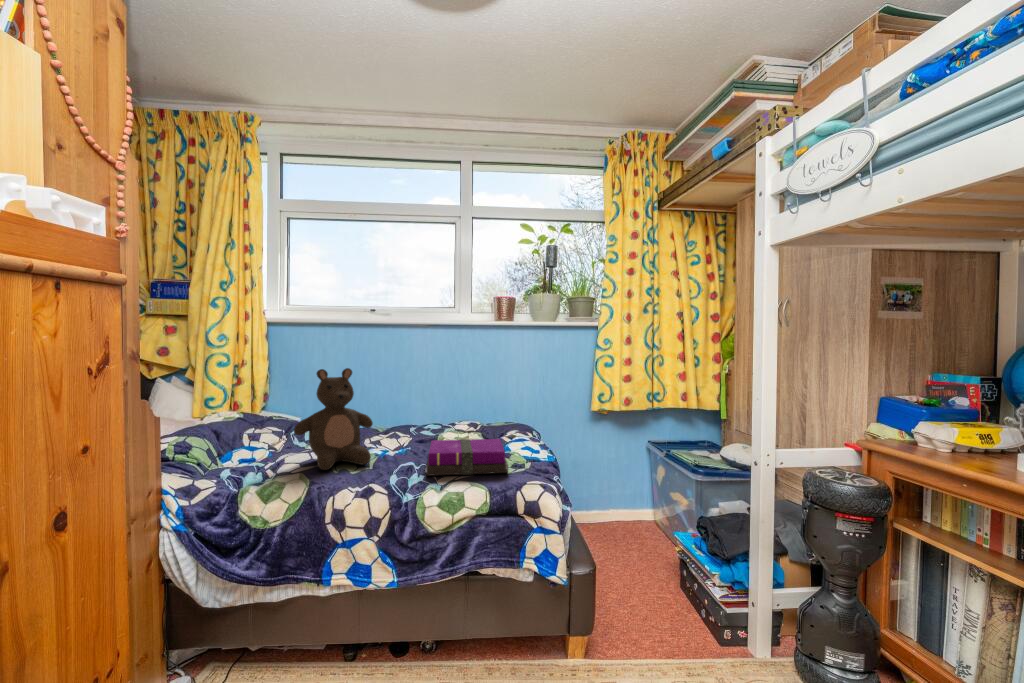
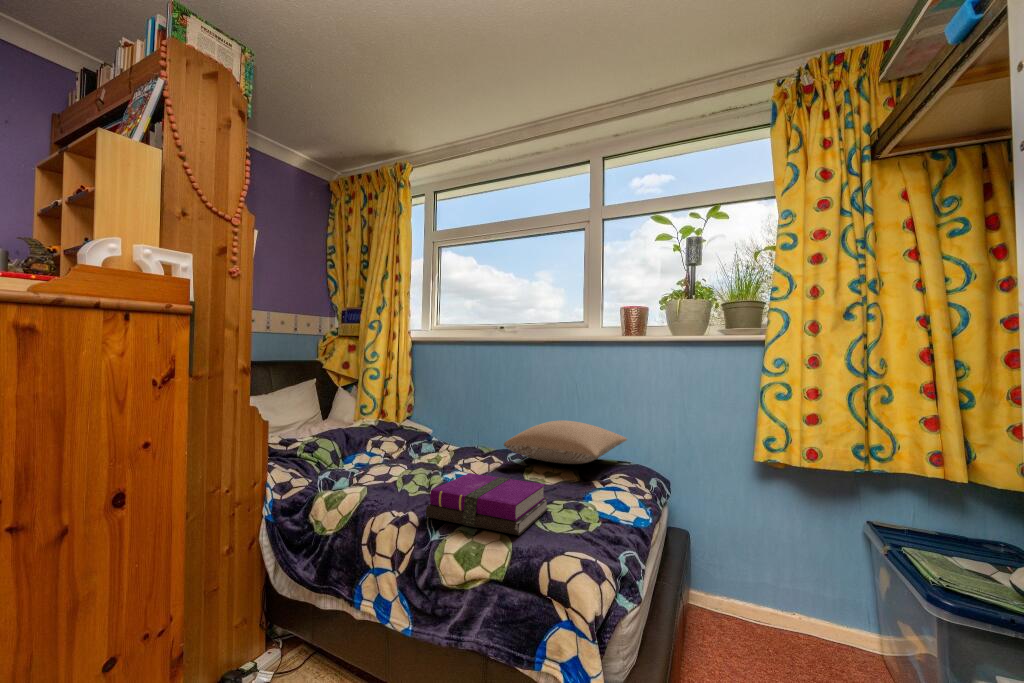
stuffed bear: present [294,368,373,470] -> none [350,383,430,489]
pillow: none [417,394,503,429] -> present [504,420,627,464]

